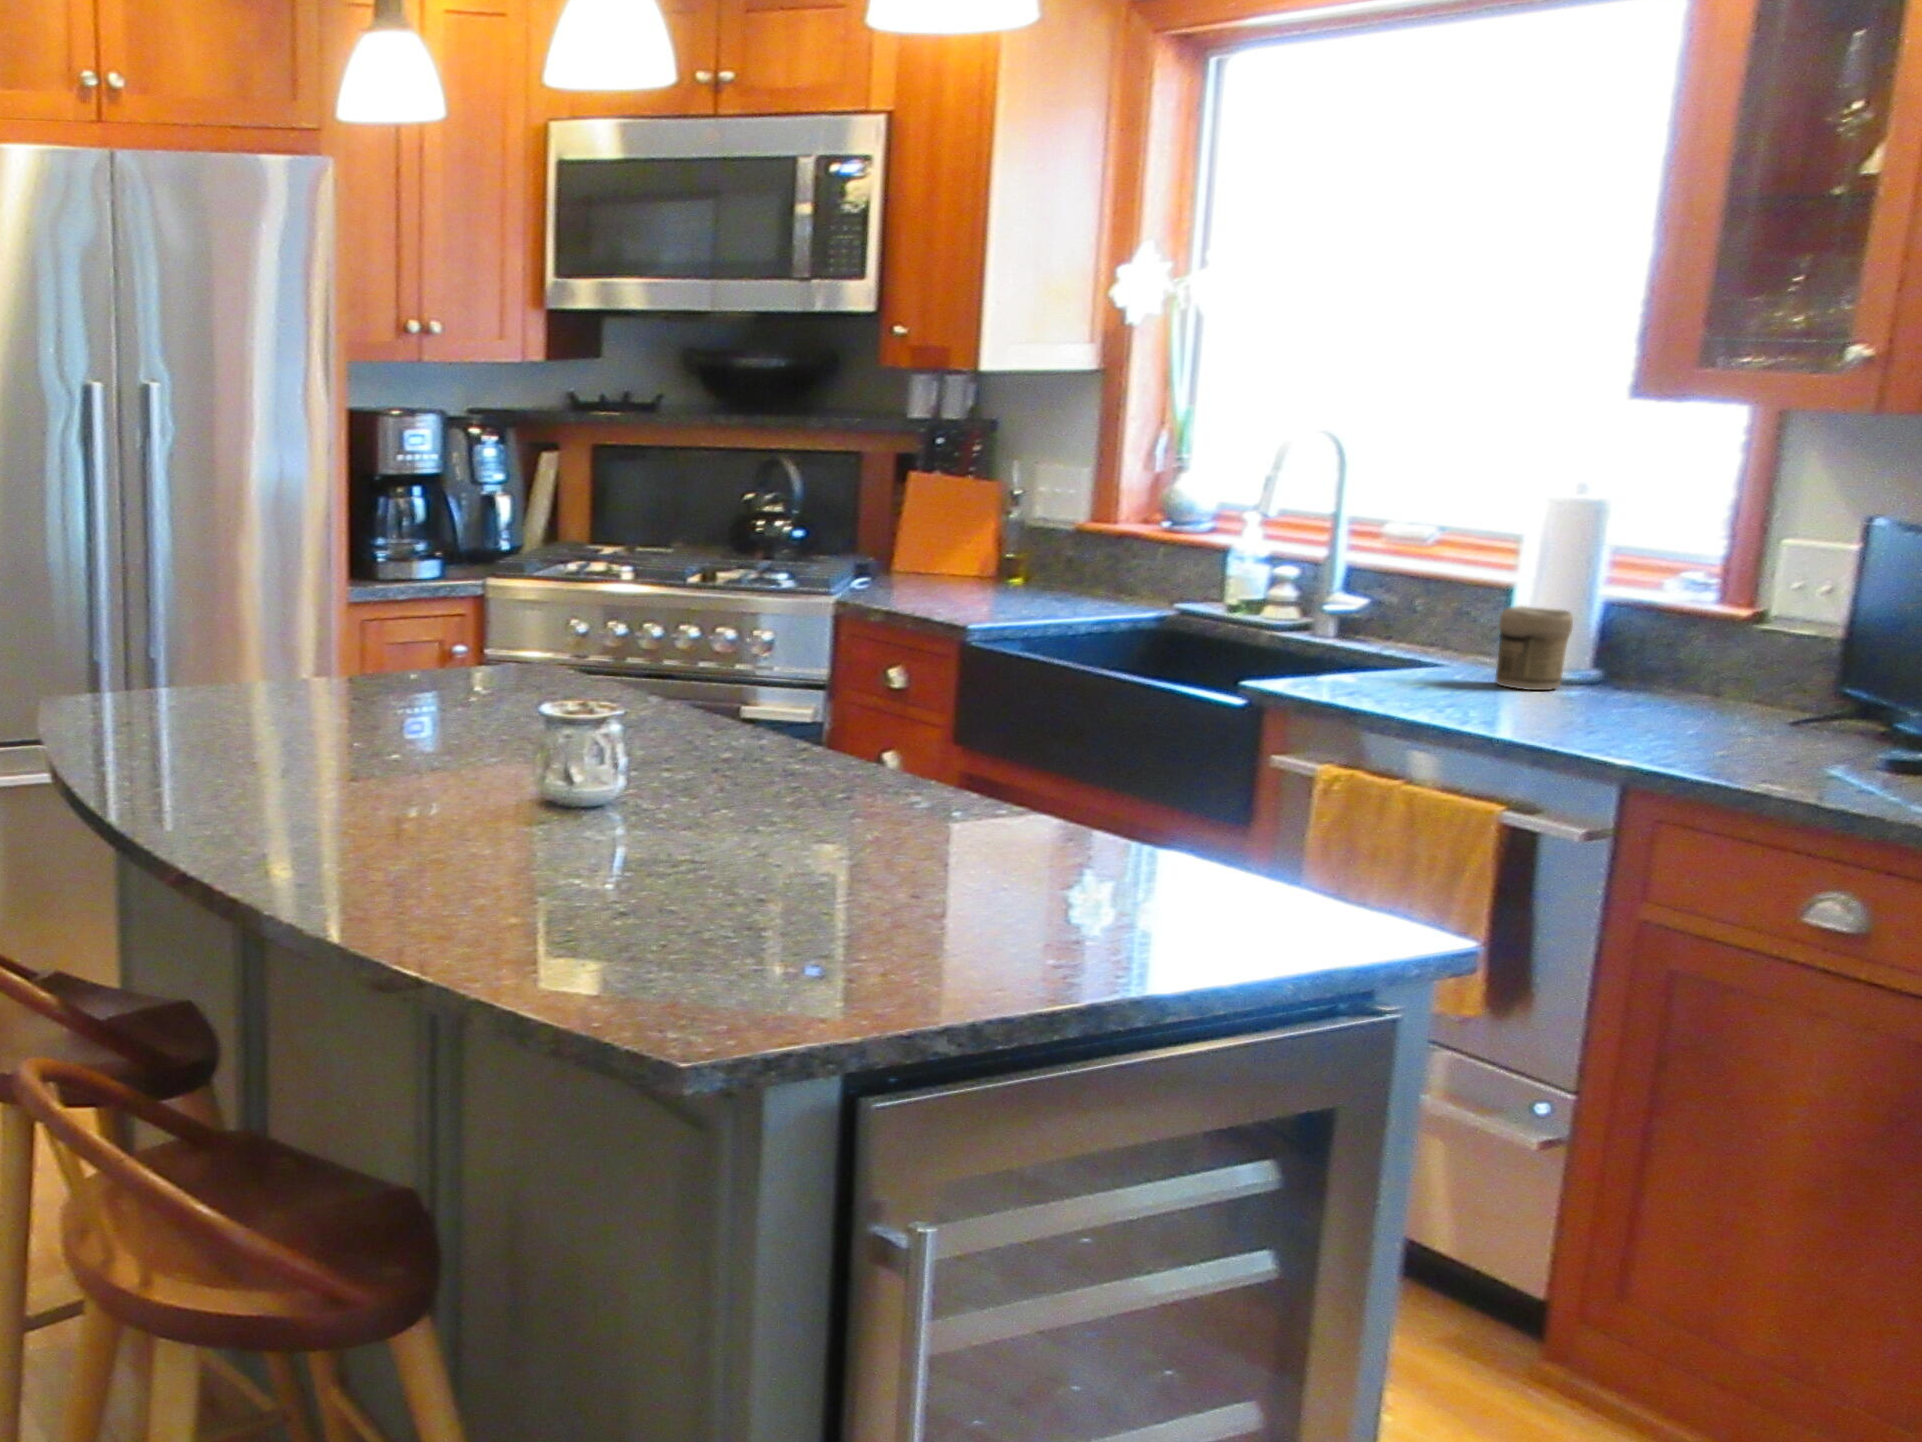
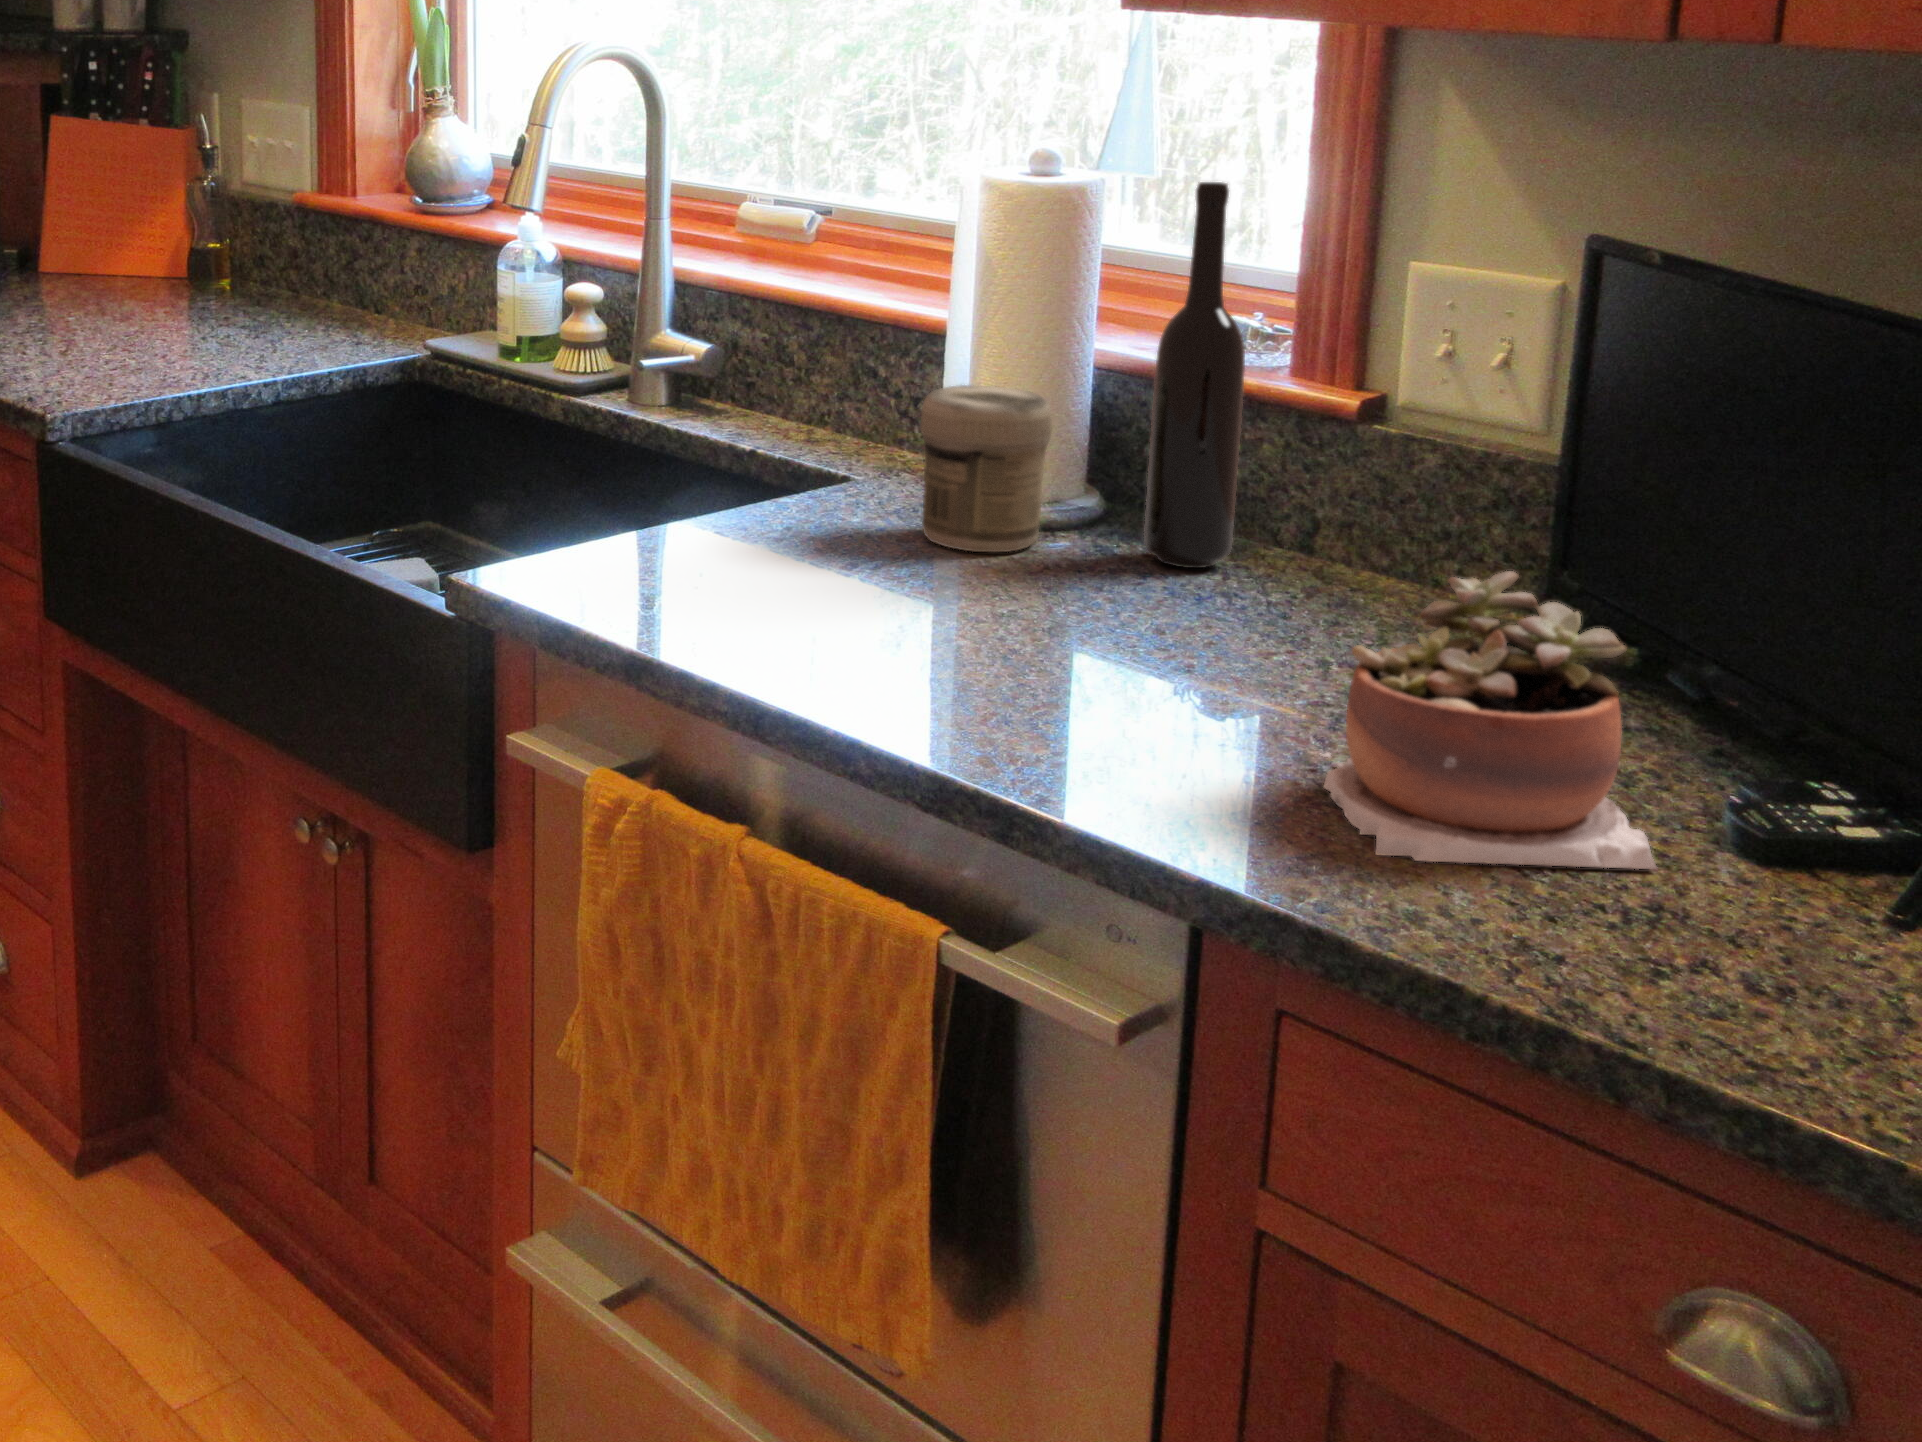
bottle: none [1620,498,1683,699] -> present [1144,182,1245,568]
succulent plant: none [1683,655,1826,770] -> present [1322,571,1657,869]

